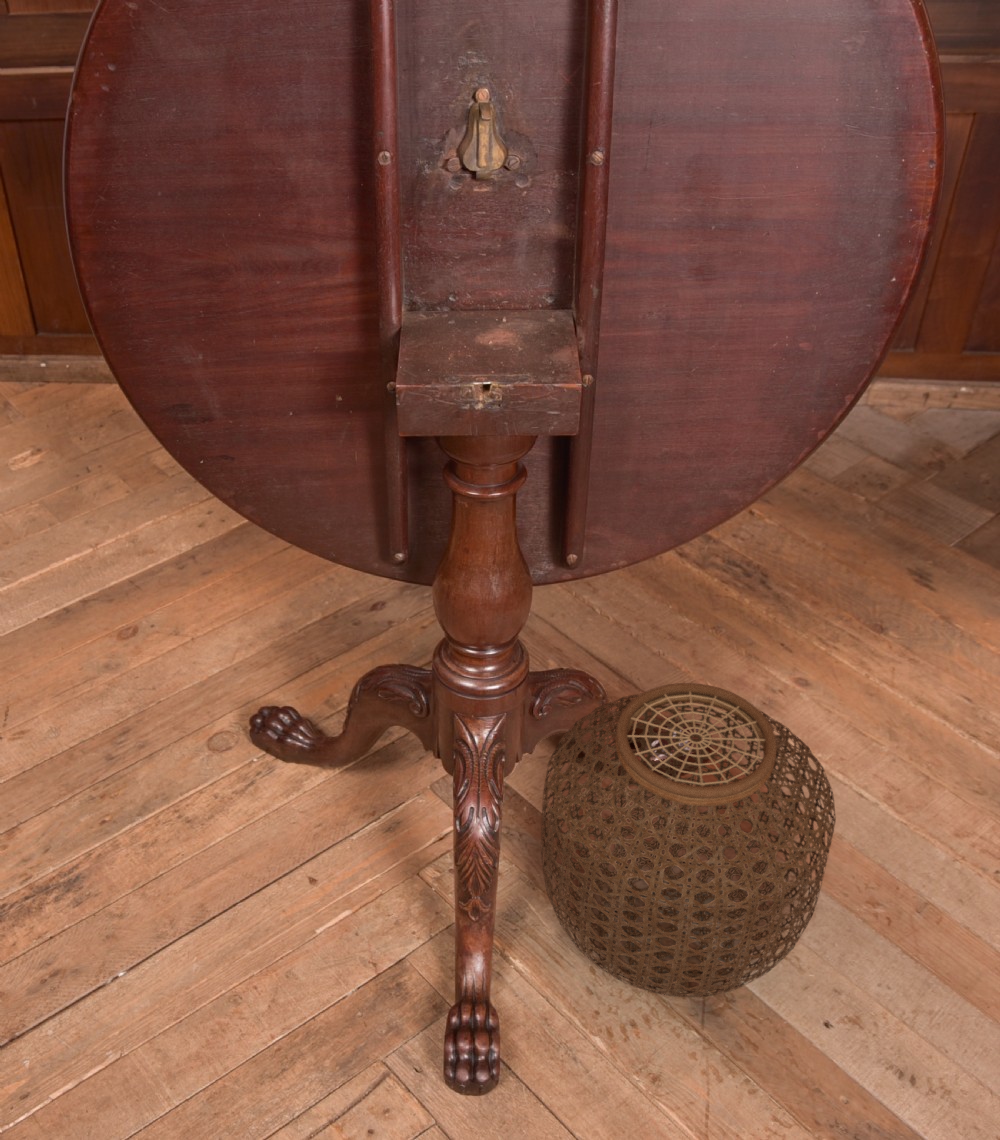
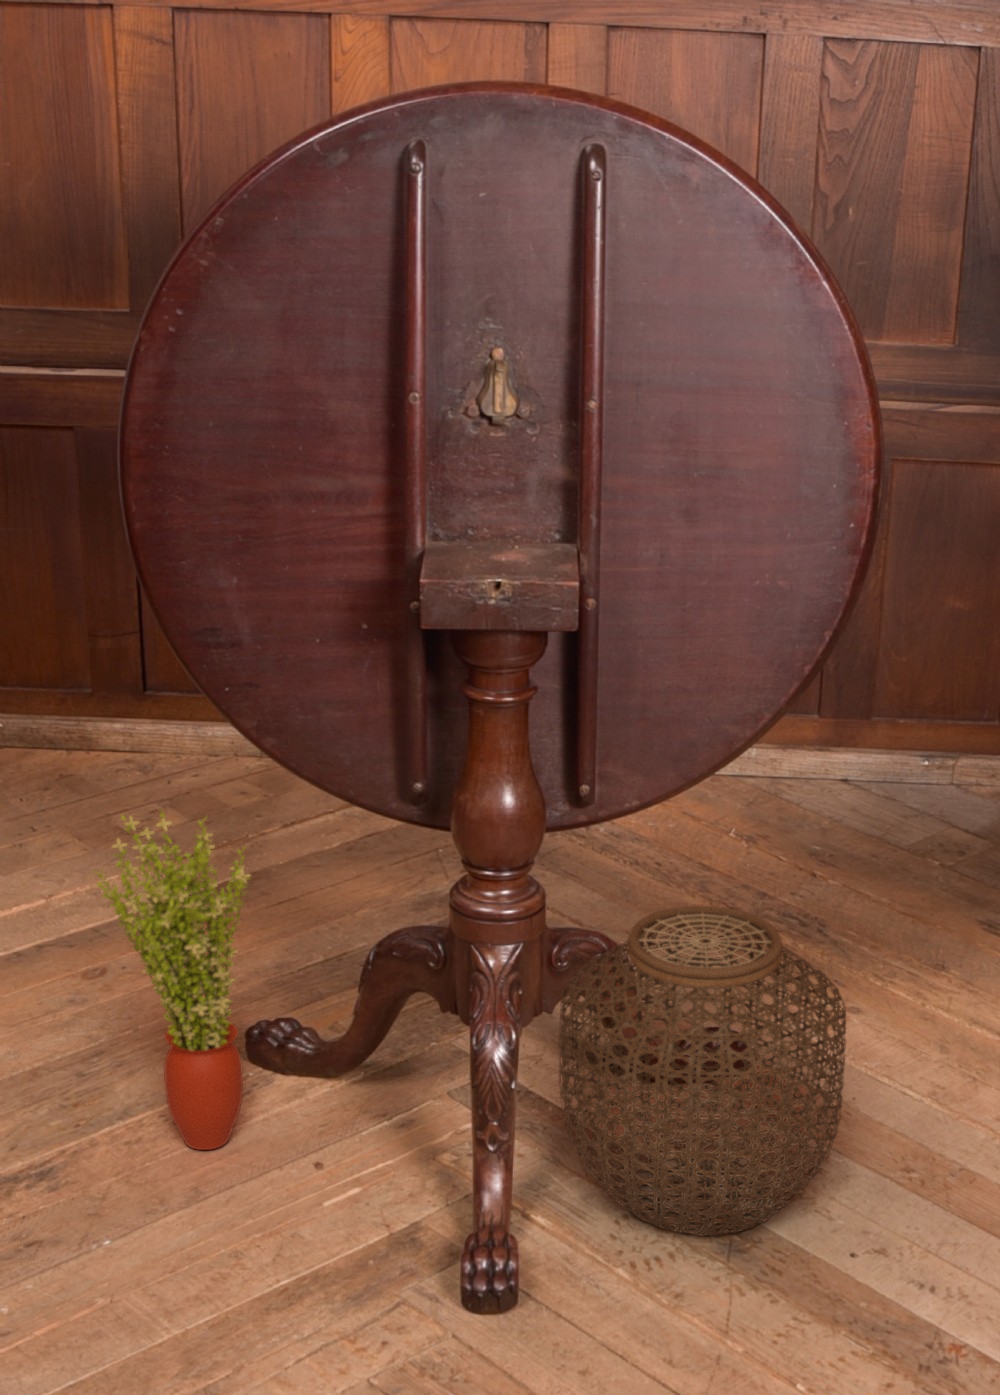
potted plant: none [58,578,239,865] -> present [97,810,251,1150]

